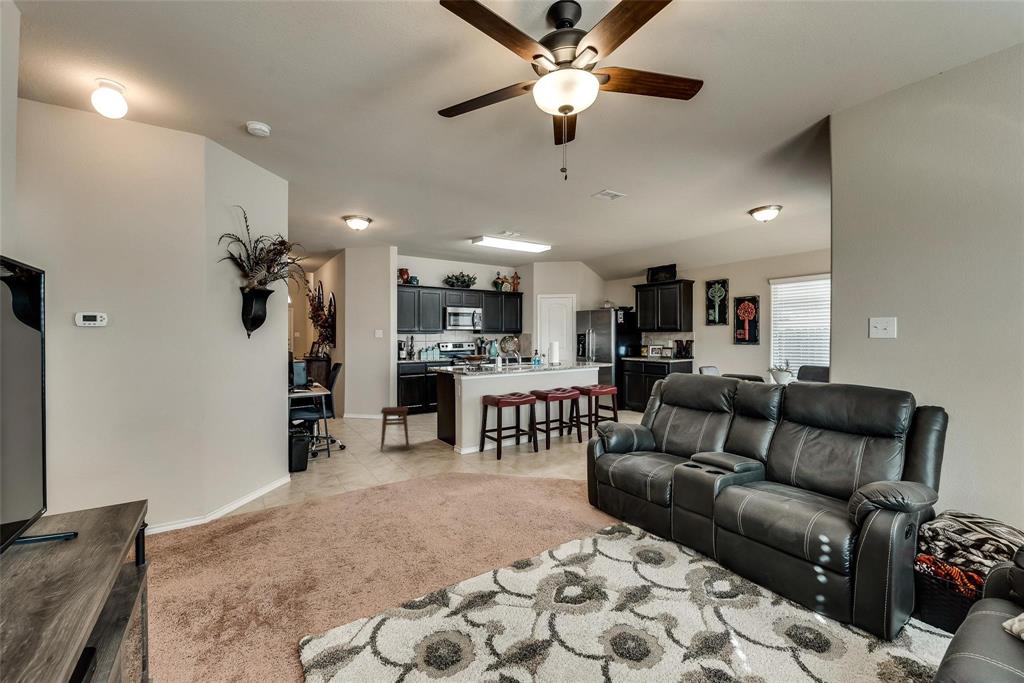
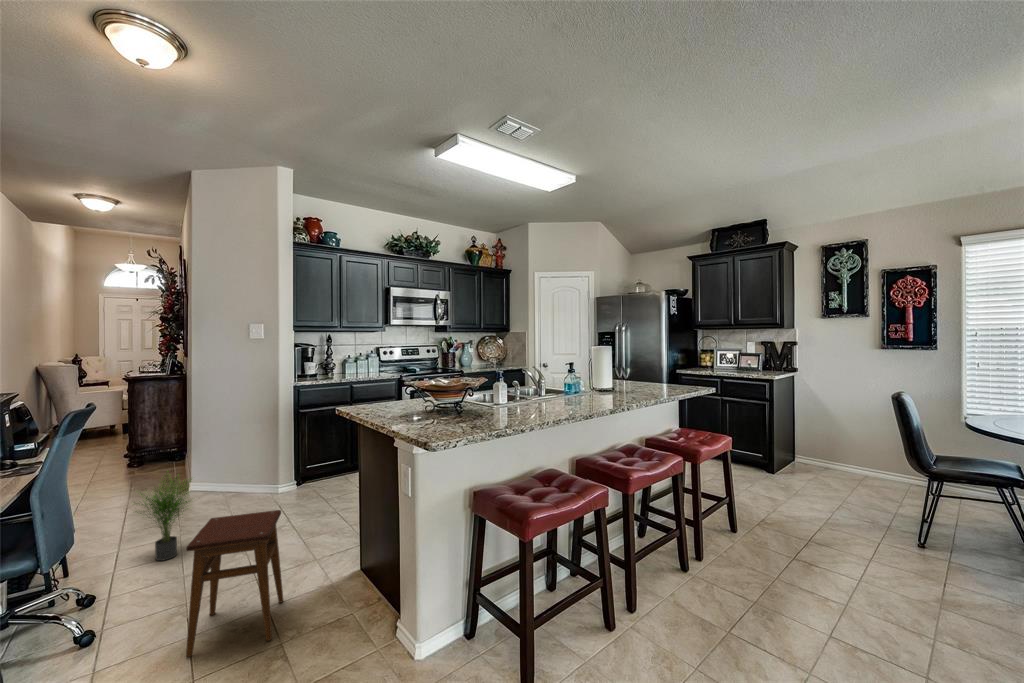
potted plant: none [338,396,364,434] -> present [141,476,189,561]

